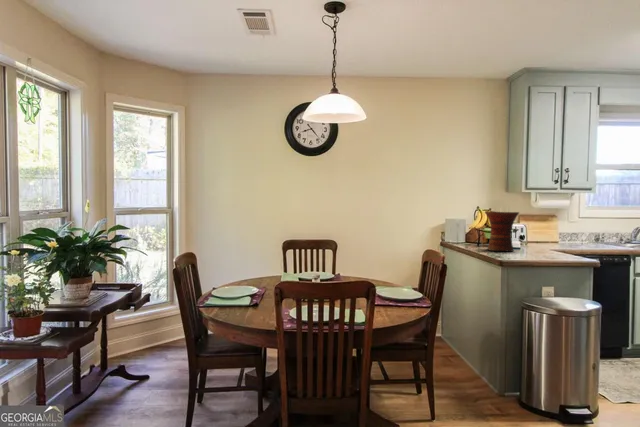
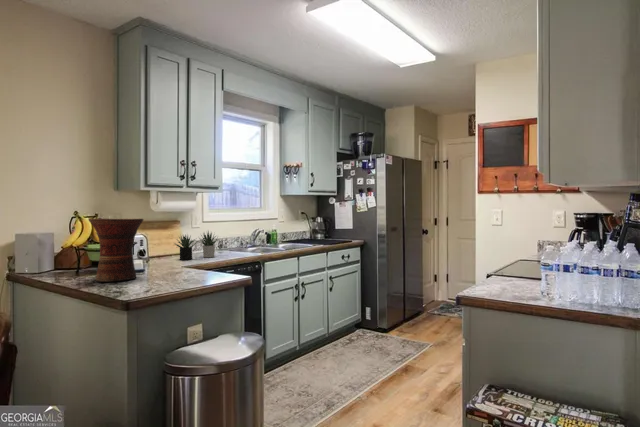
succulent plant: none [546,223,591,246] -> present [175,231,217,260]

